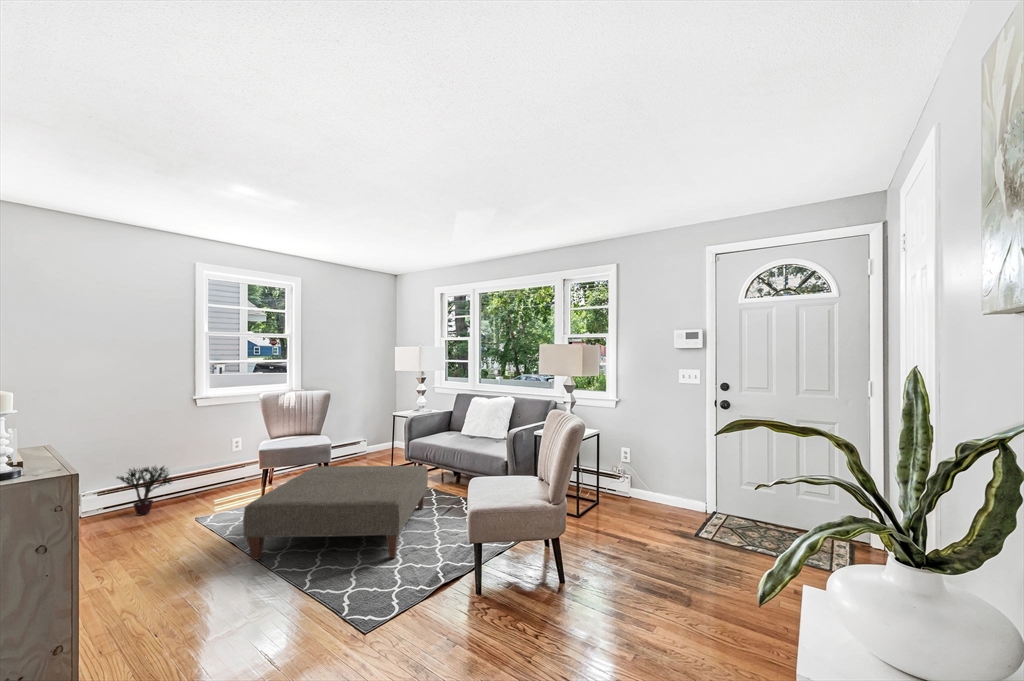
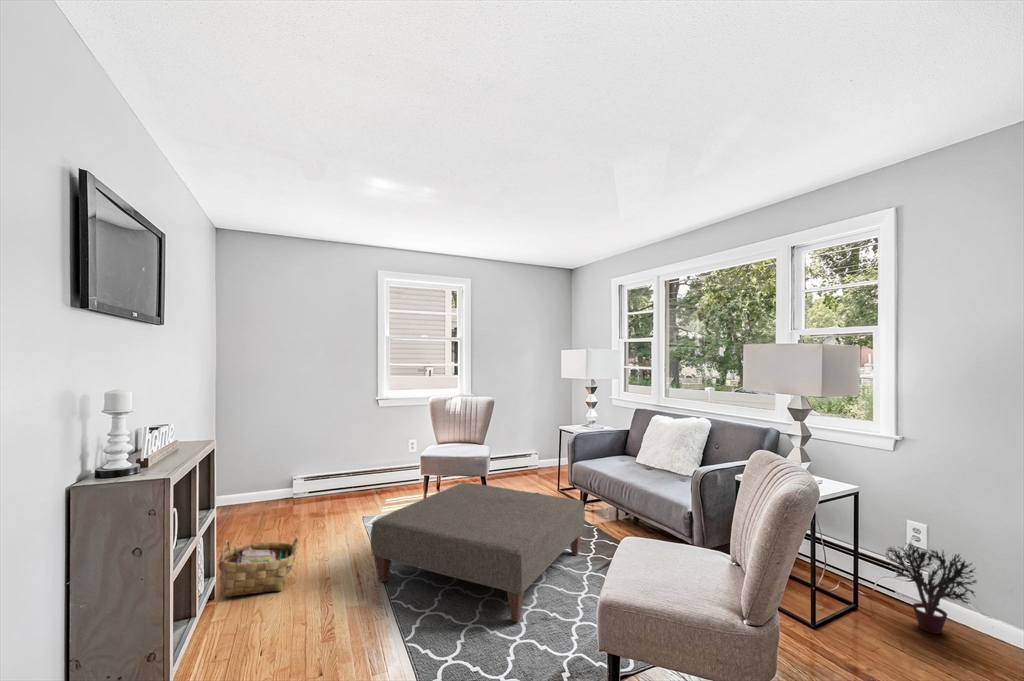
potted plant: present [117,466,172,515] -> present [888,543,976,634]
woven basket: none [59,537,158,610] -> present [218,538,299,597]

